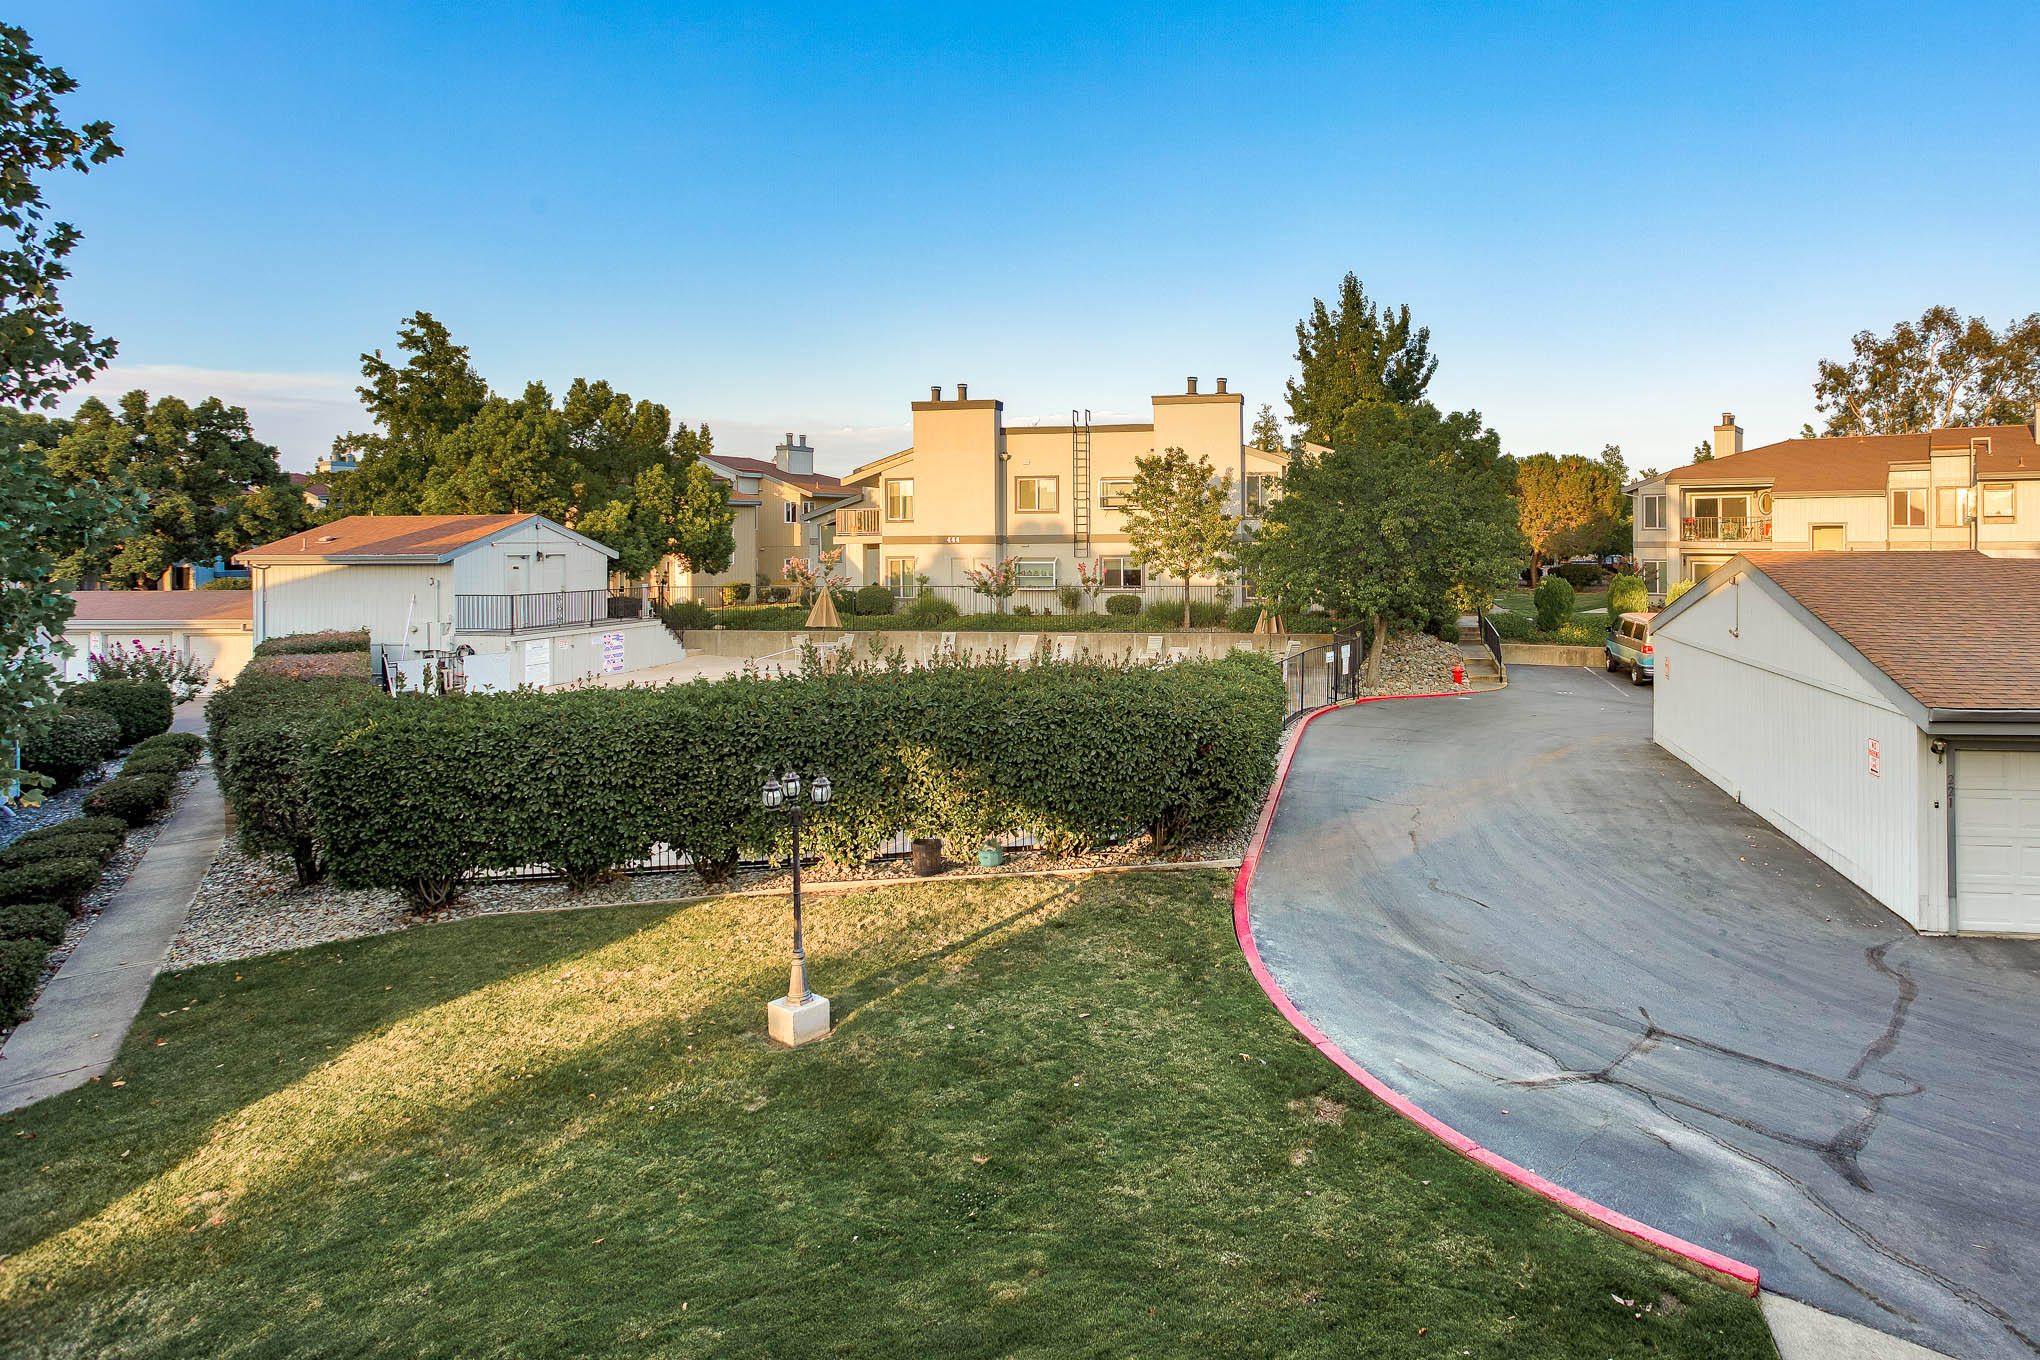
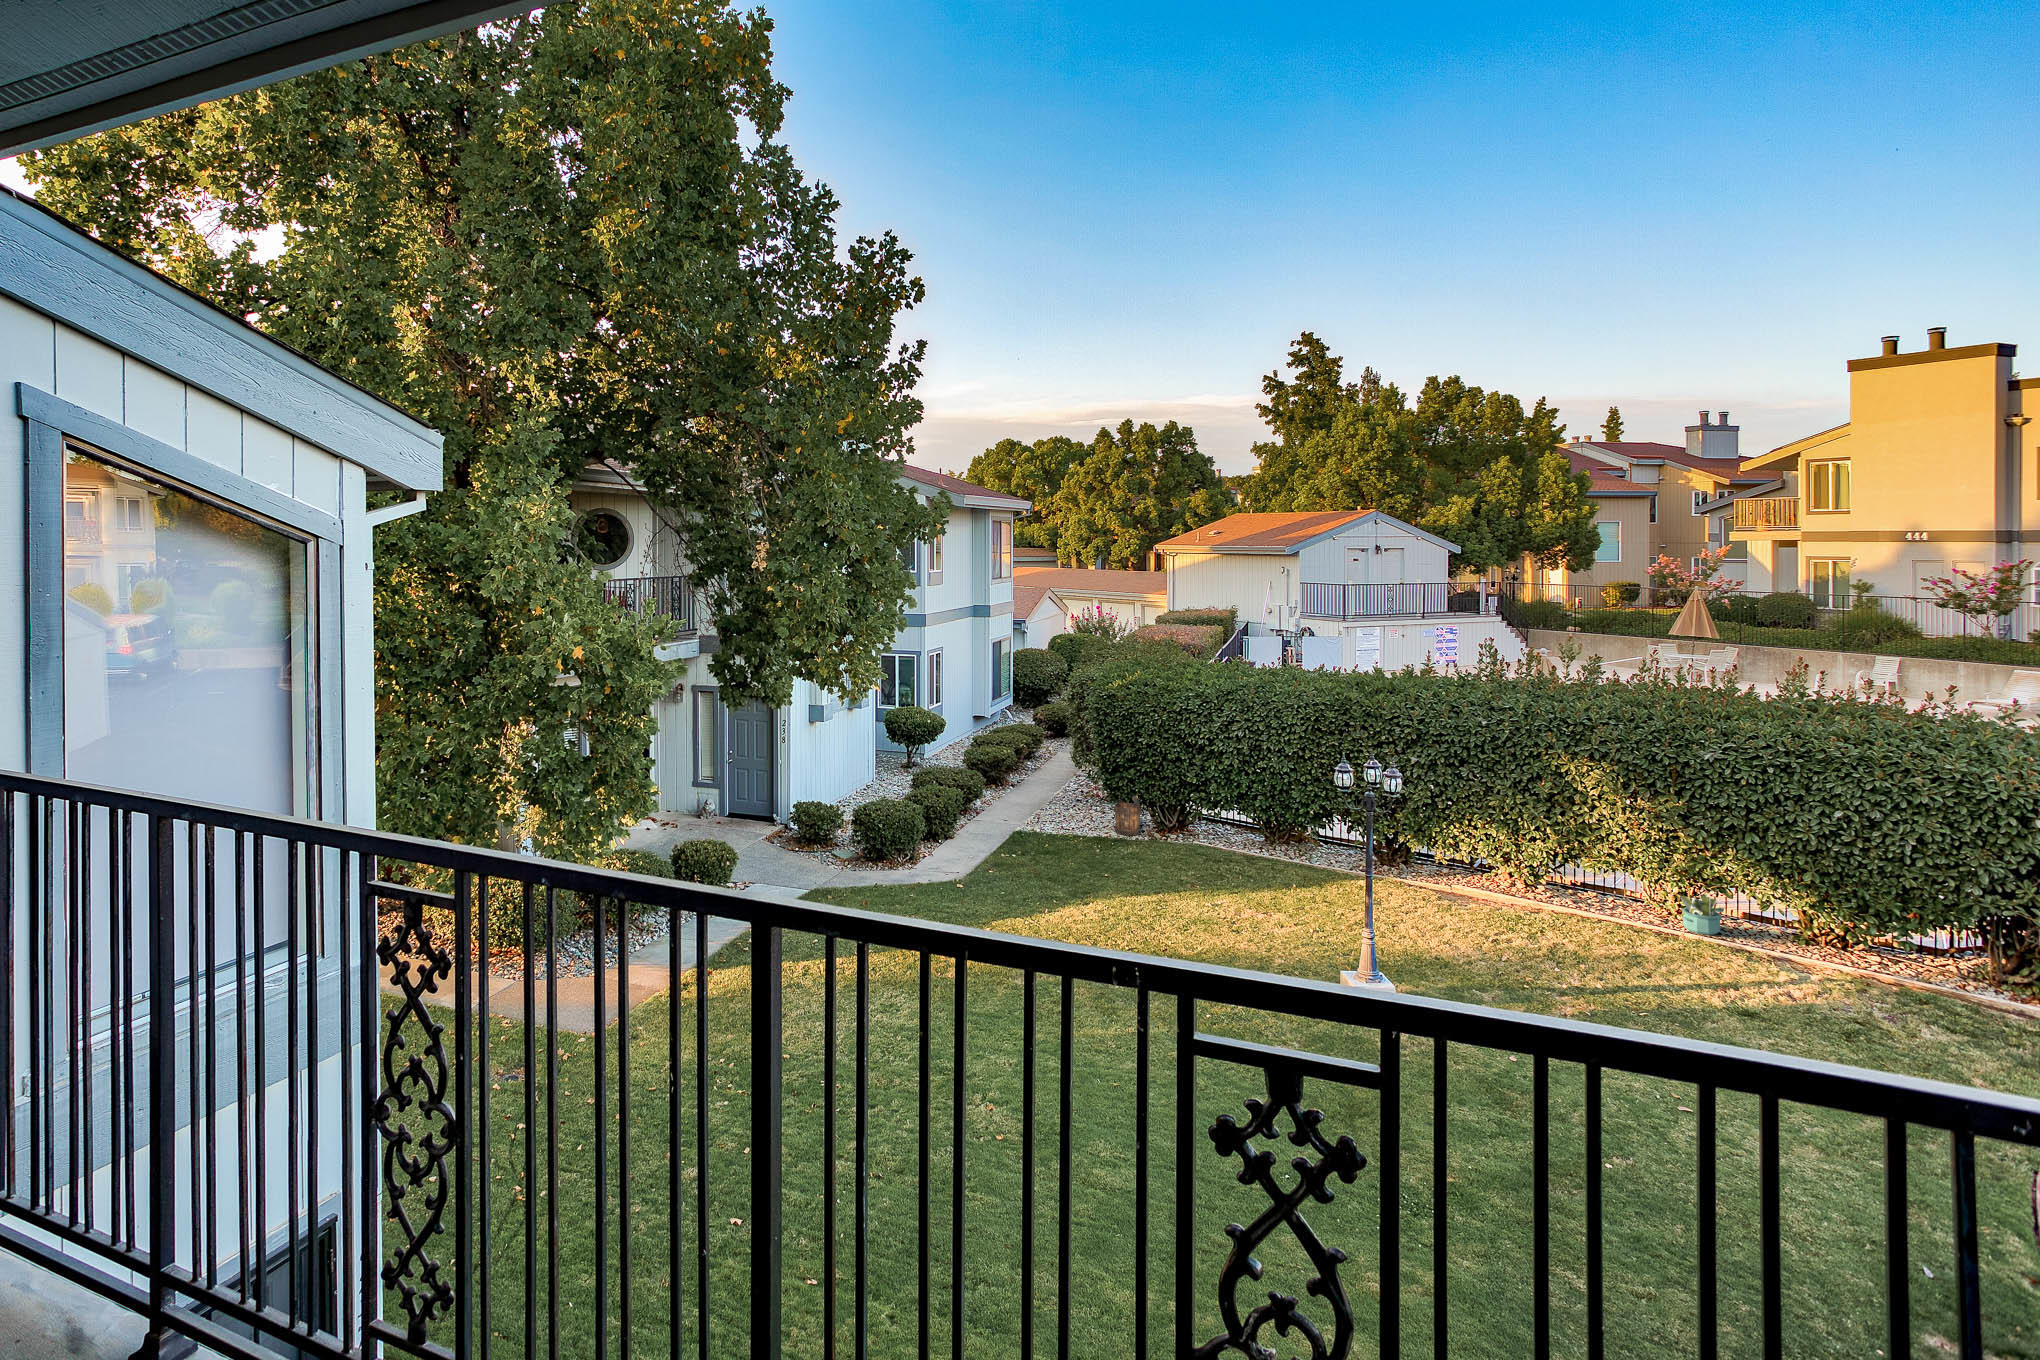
bucket: present [911,837,943,876] -> present [1114,794,1141,836]

